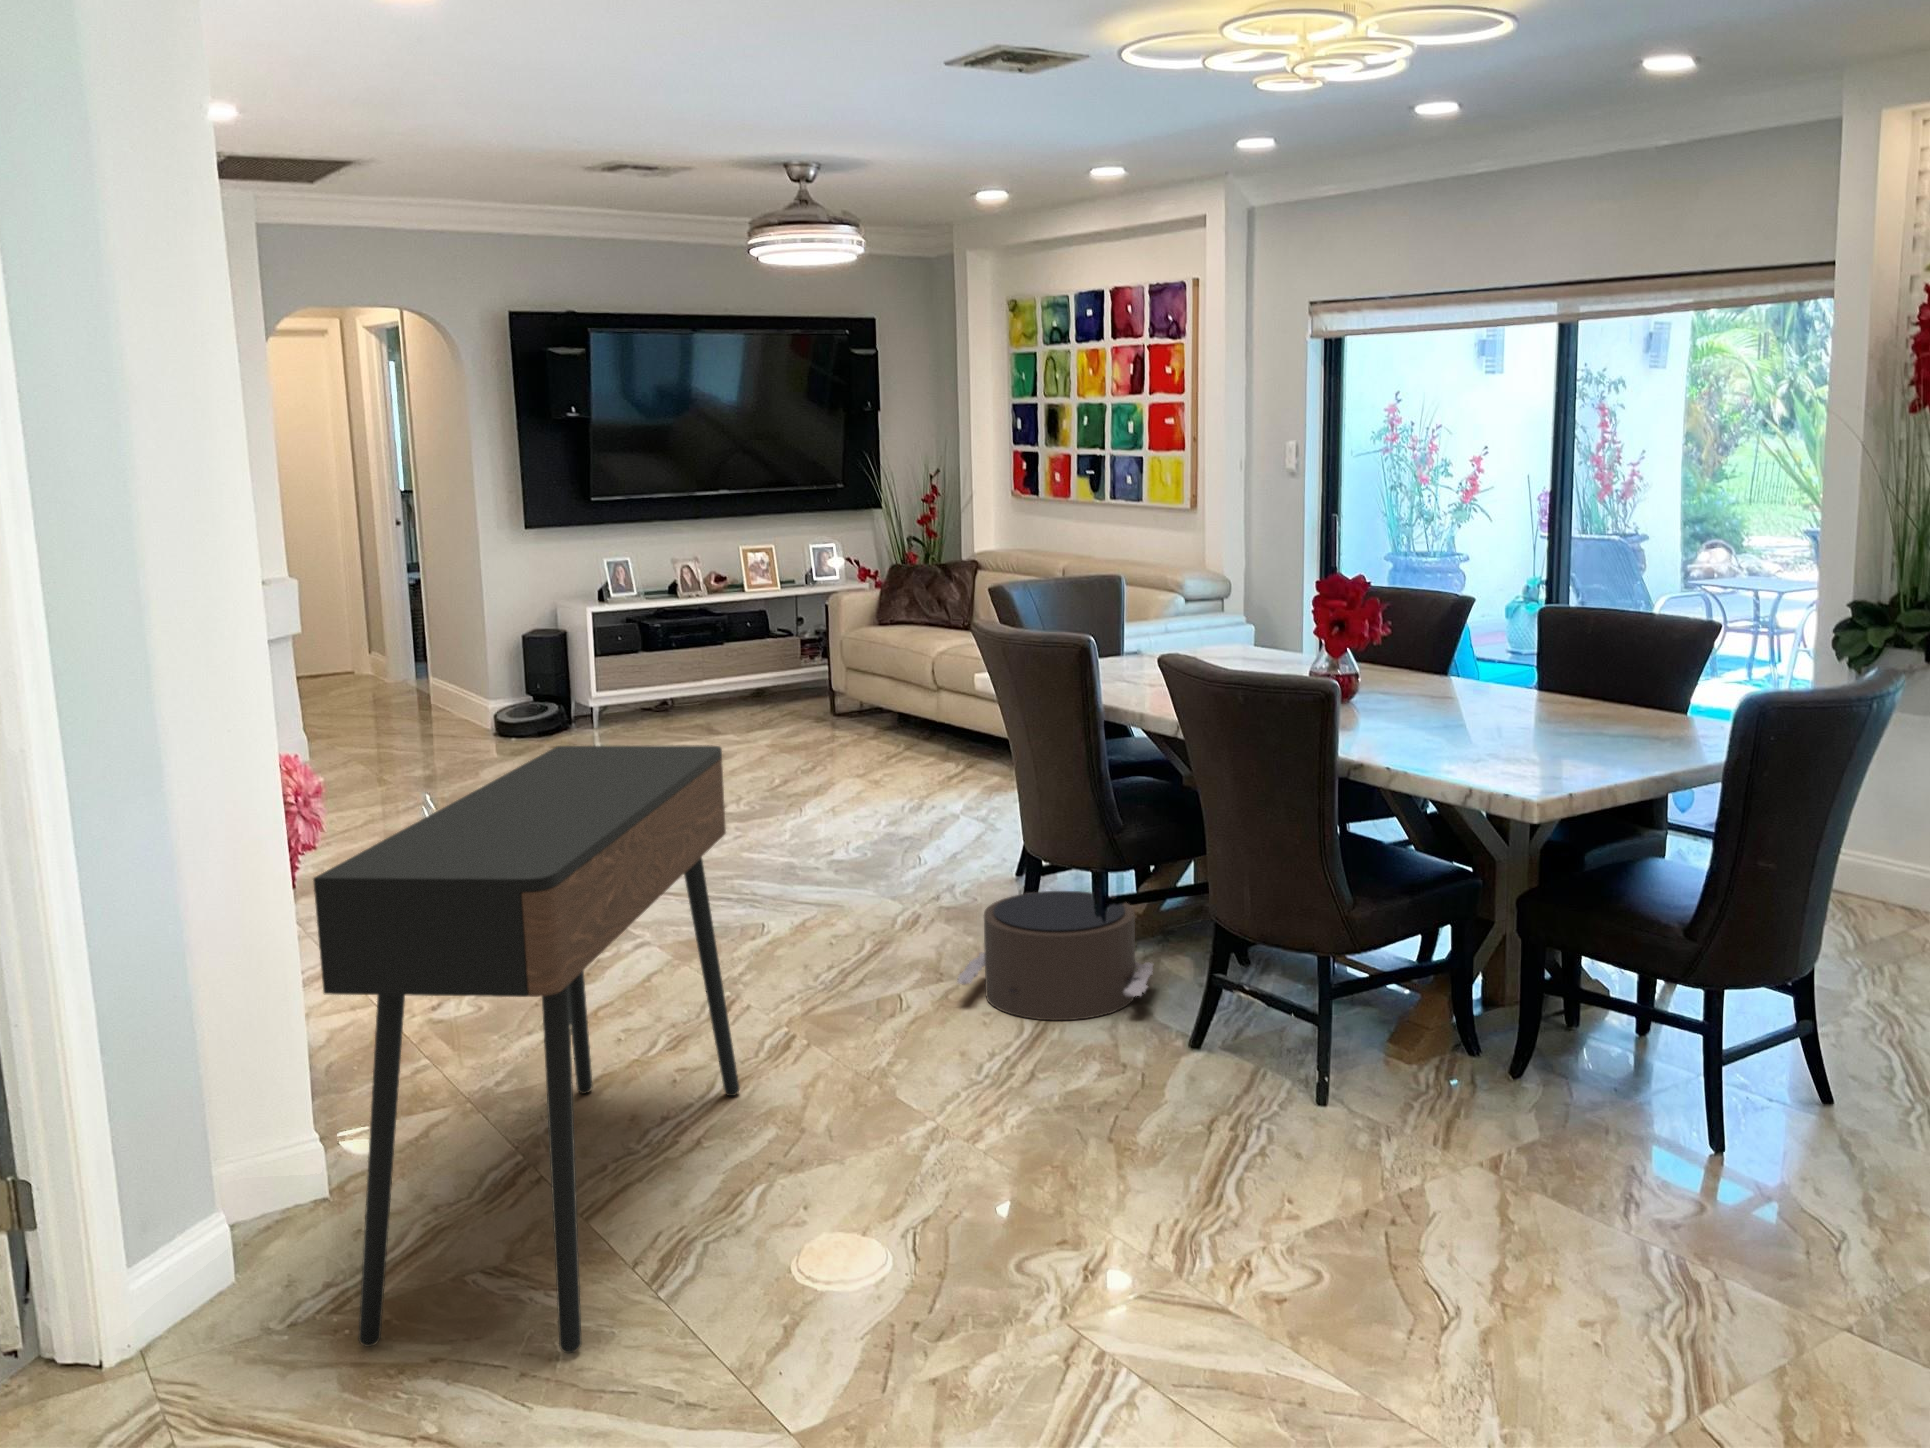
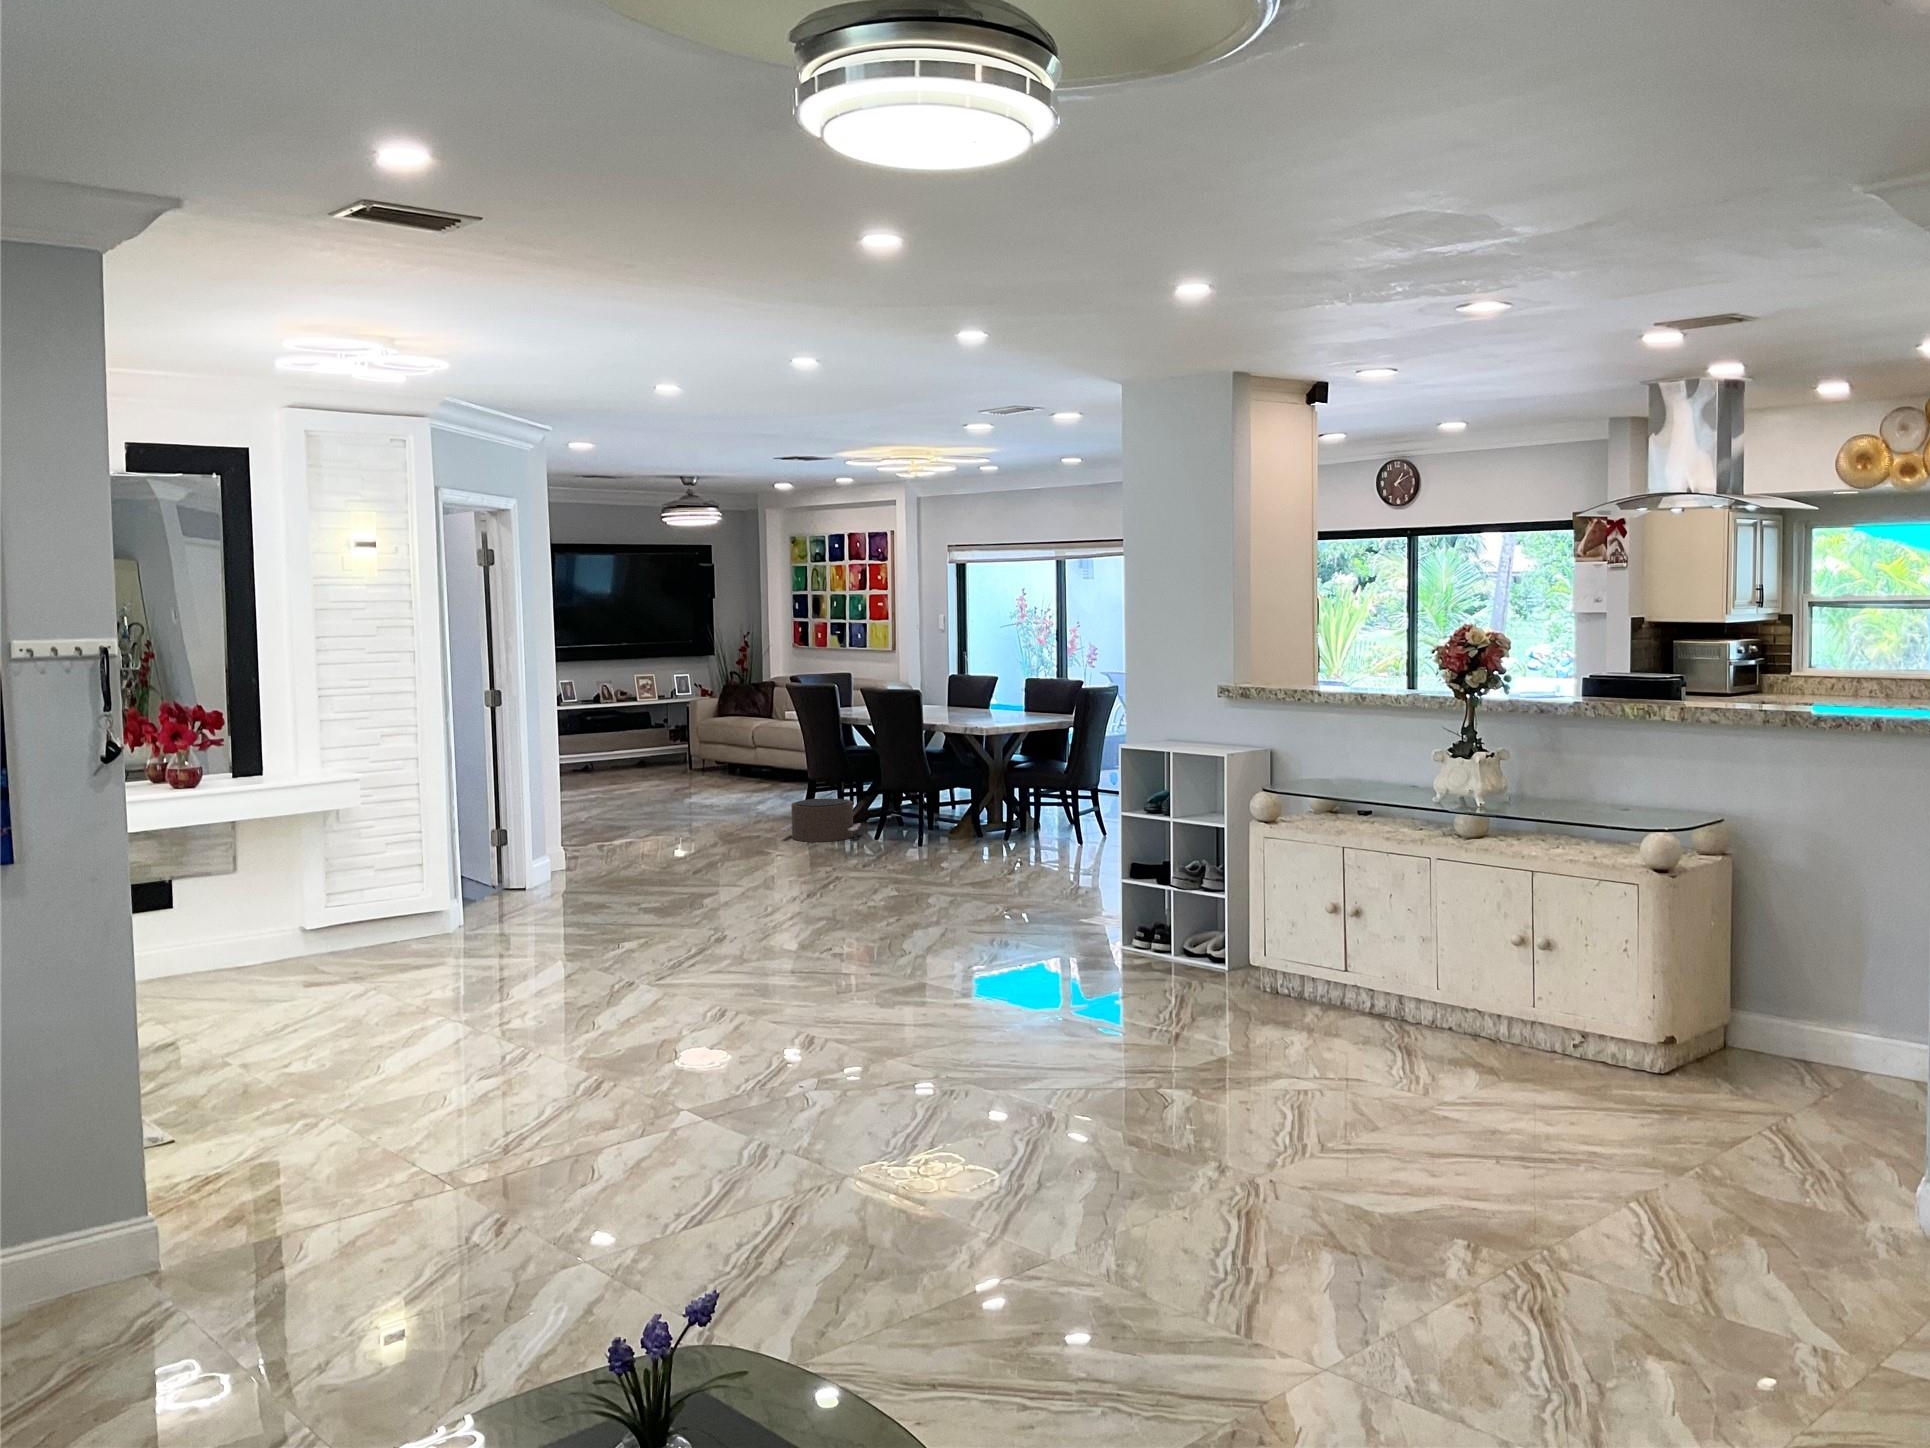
console table: present [313,745,740,1353] -> none [597,725,701,894]

